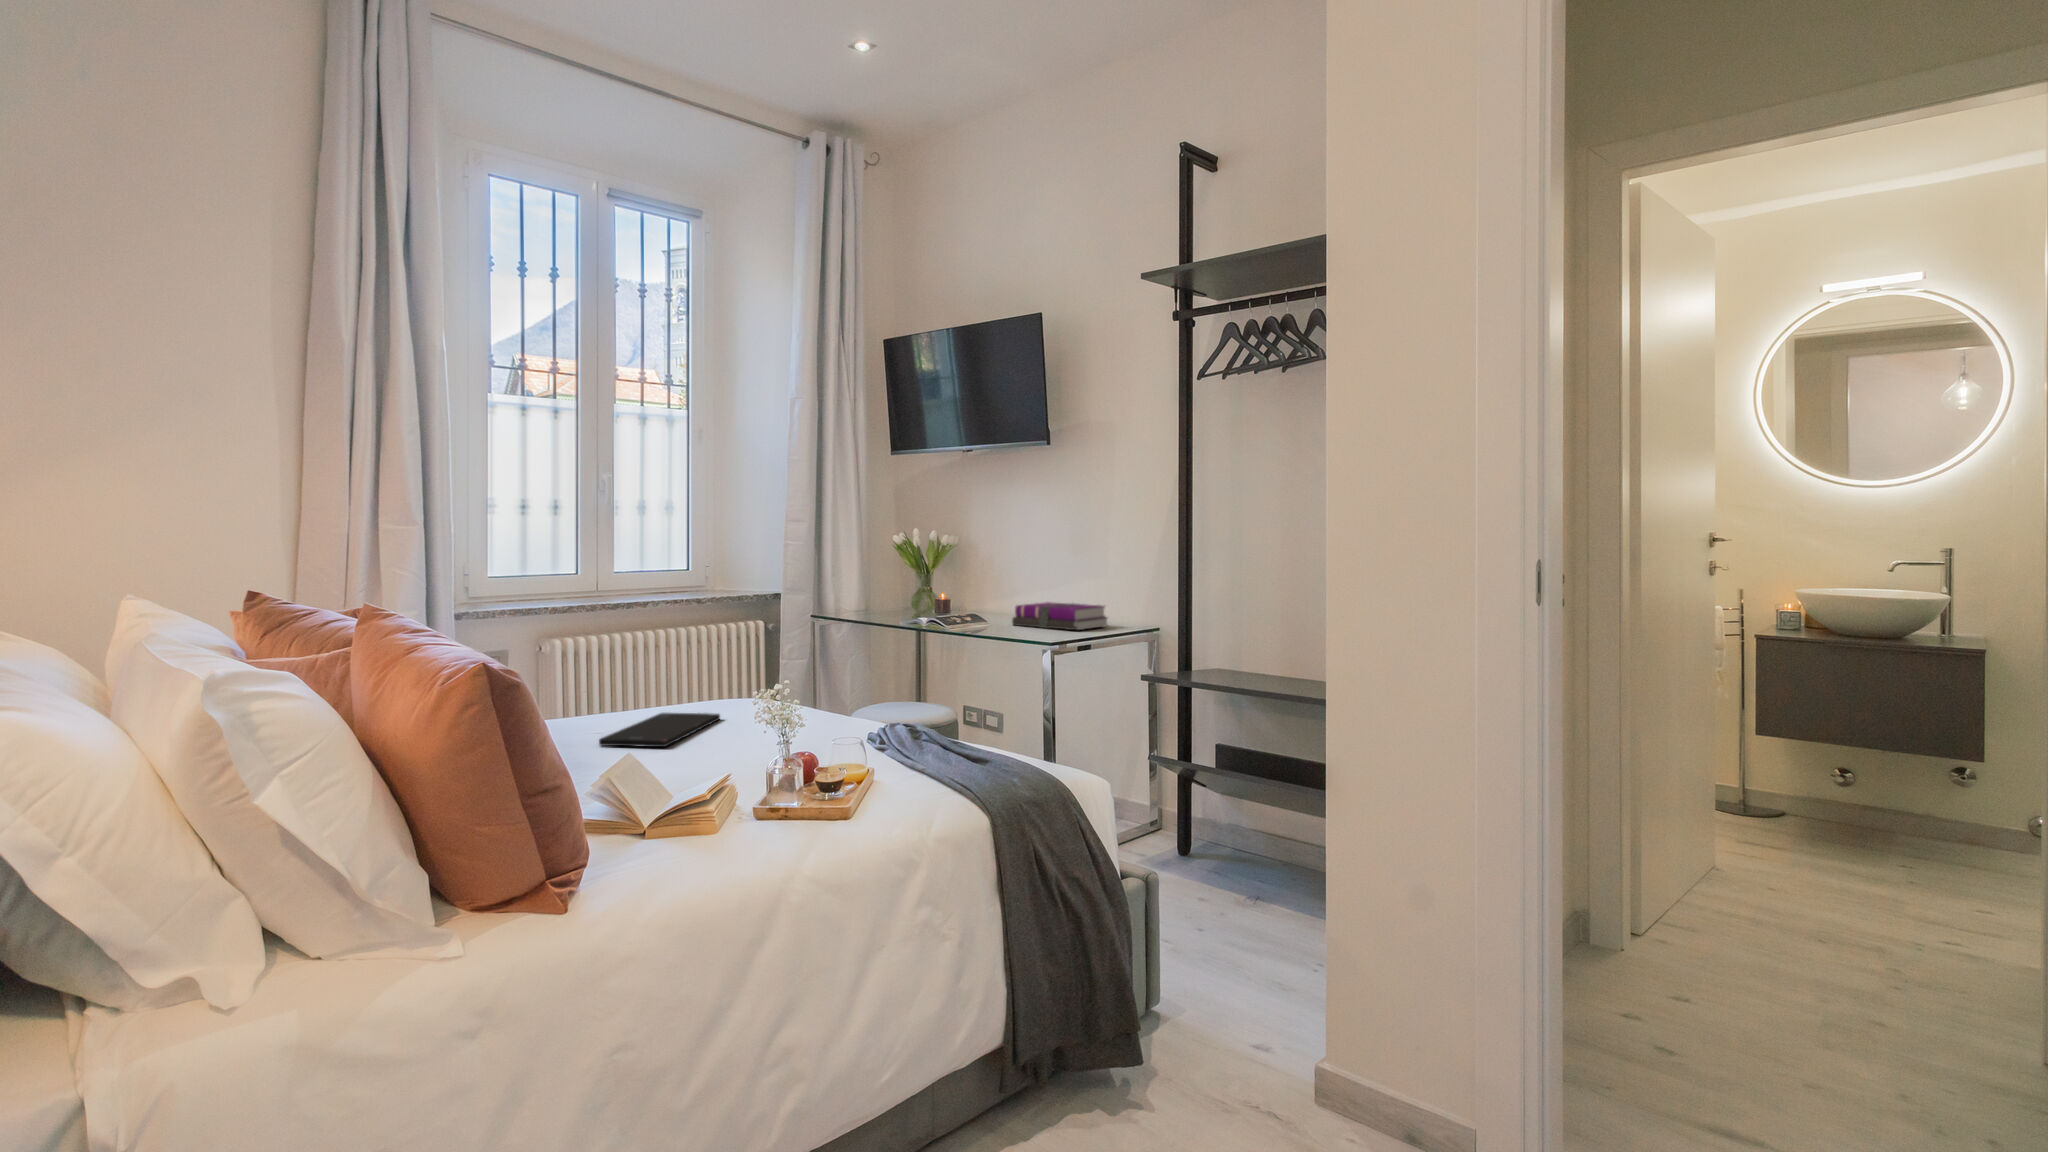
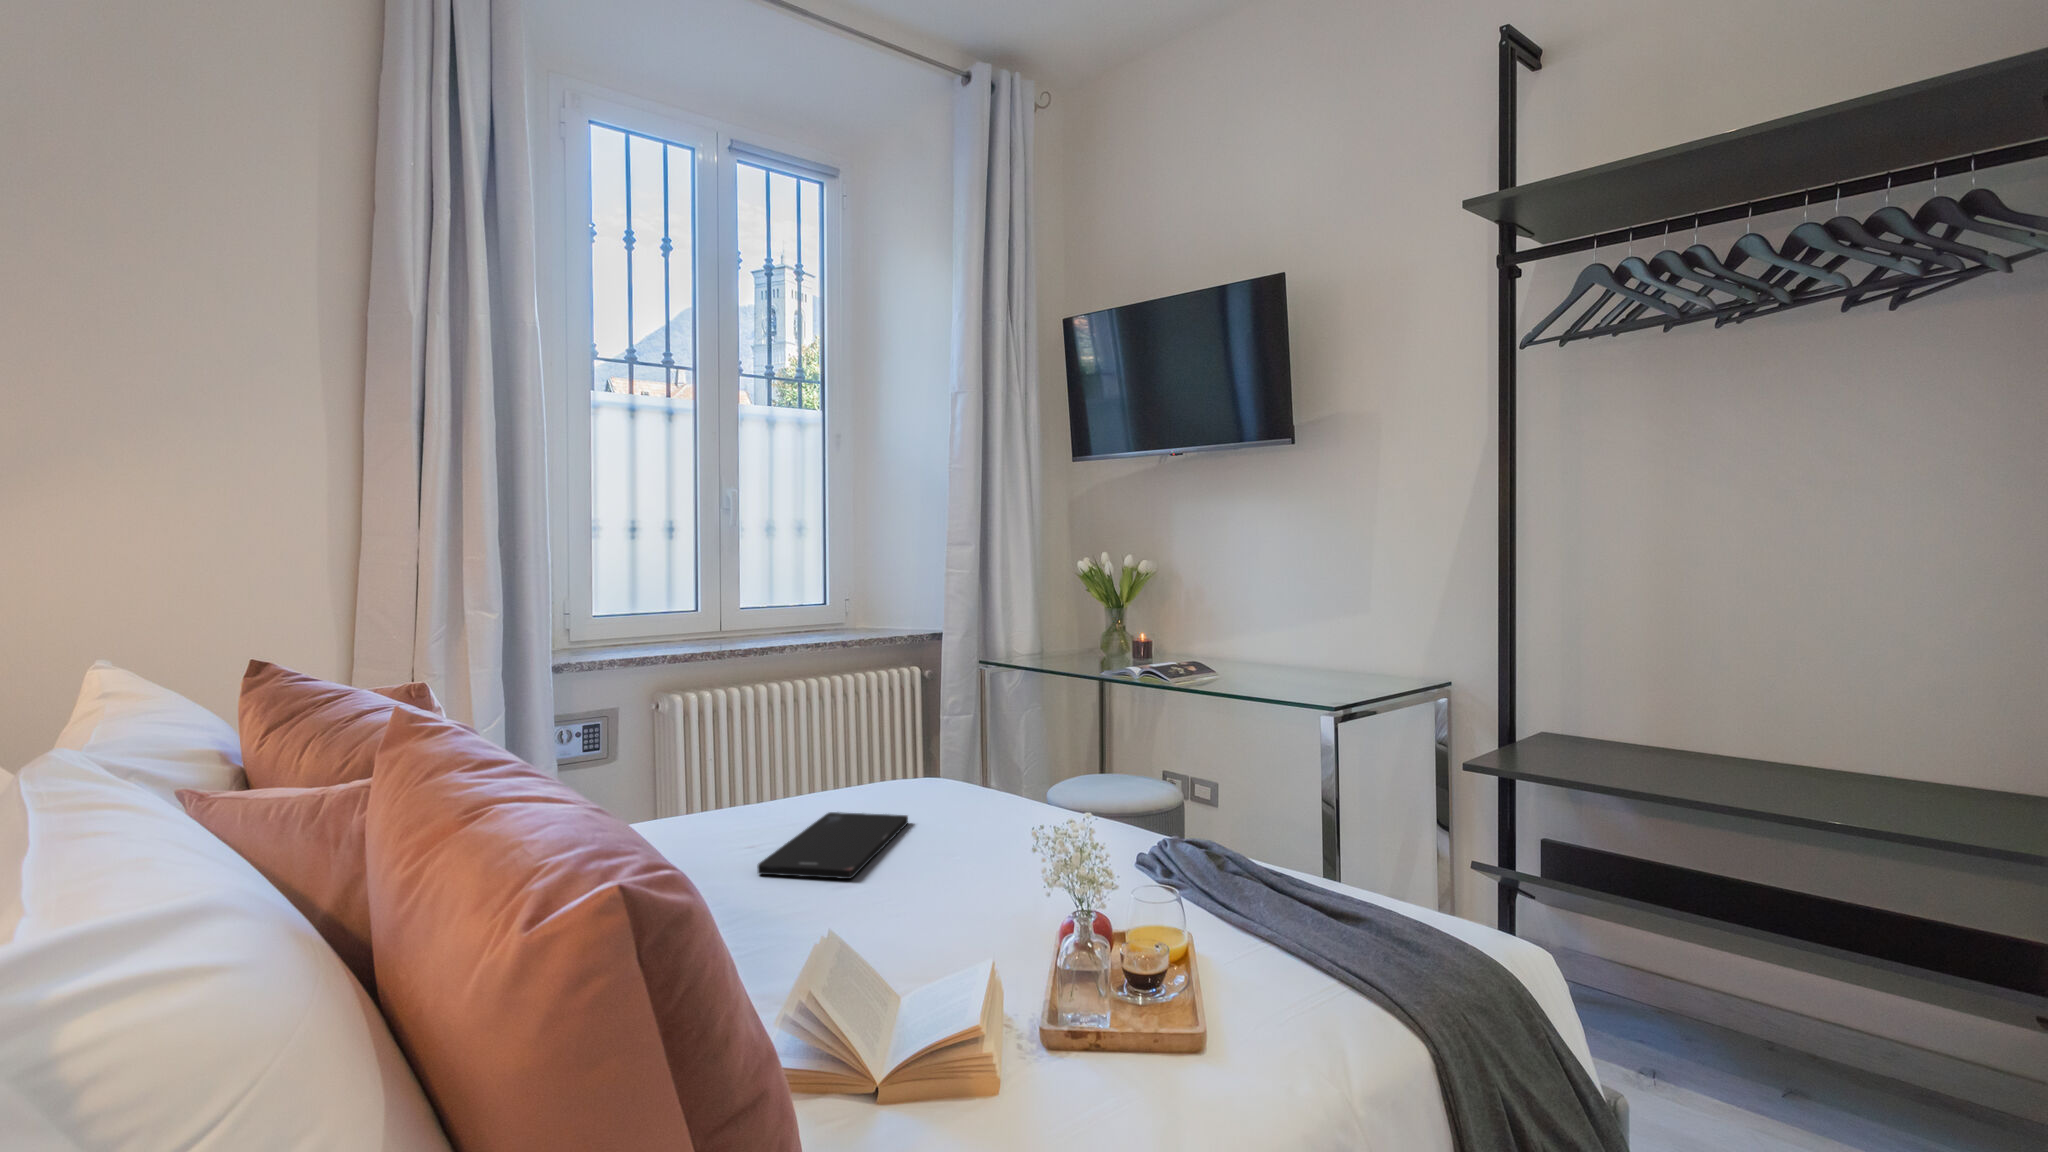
notebook: present [1012,602,1107,630] -> none [1256,647,1386,688]

